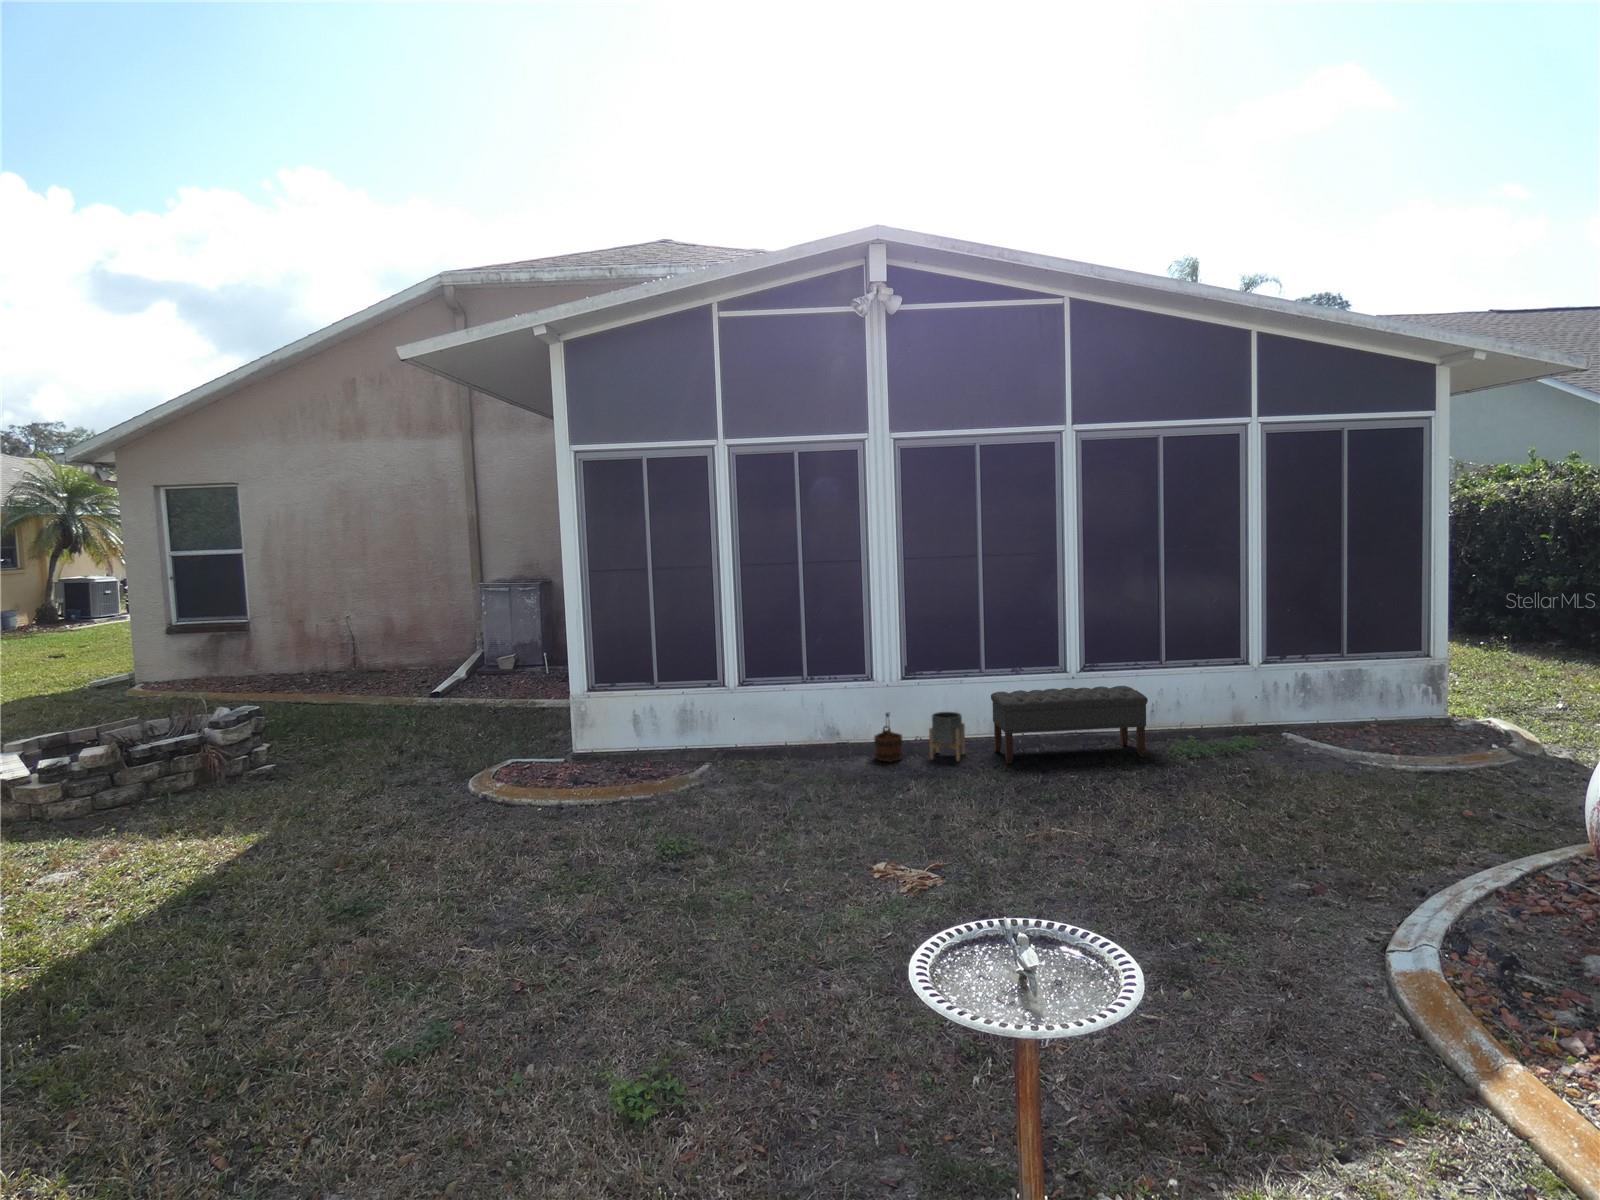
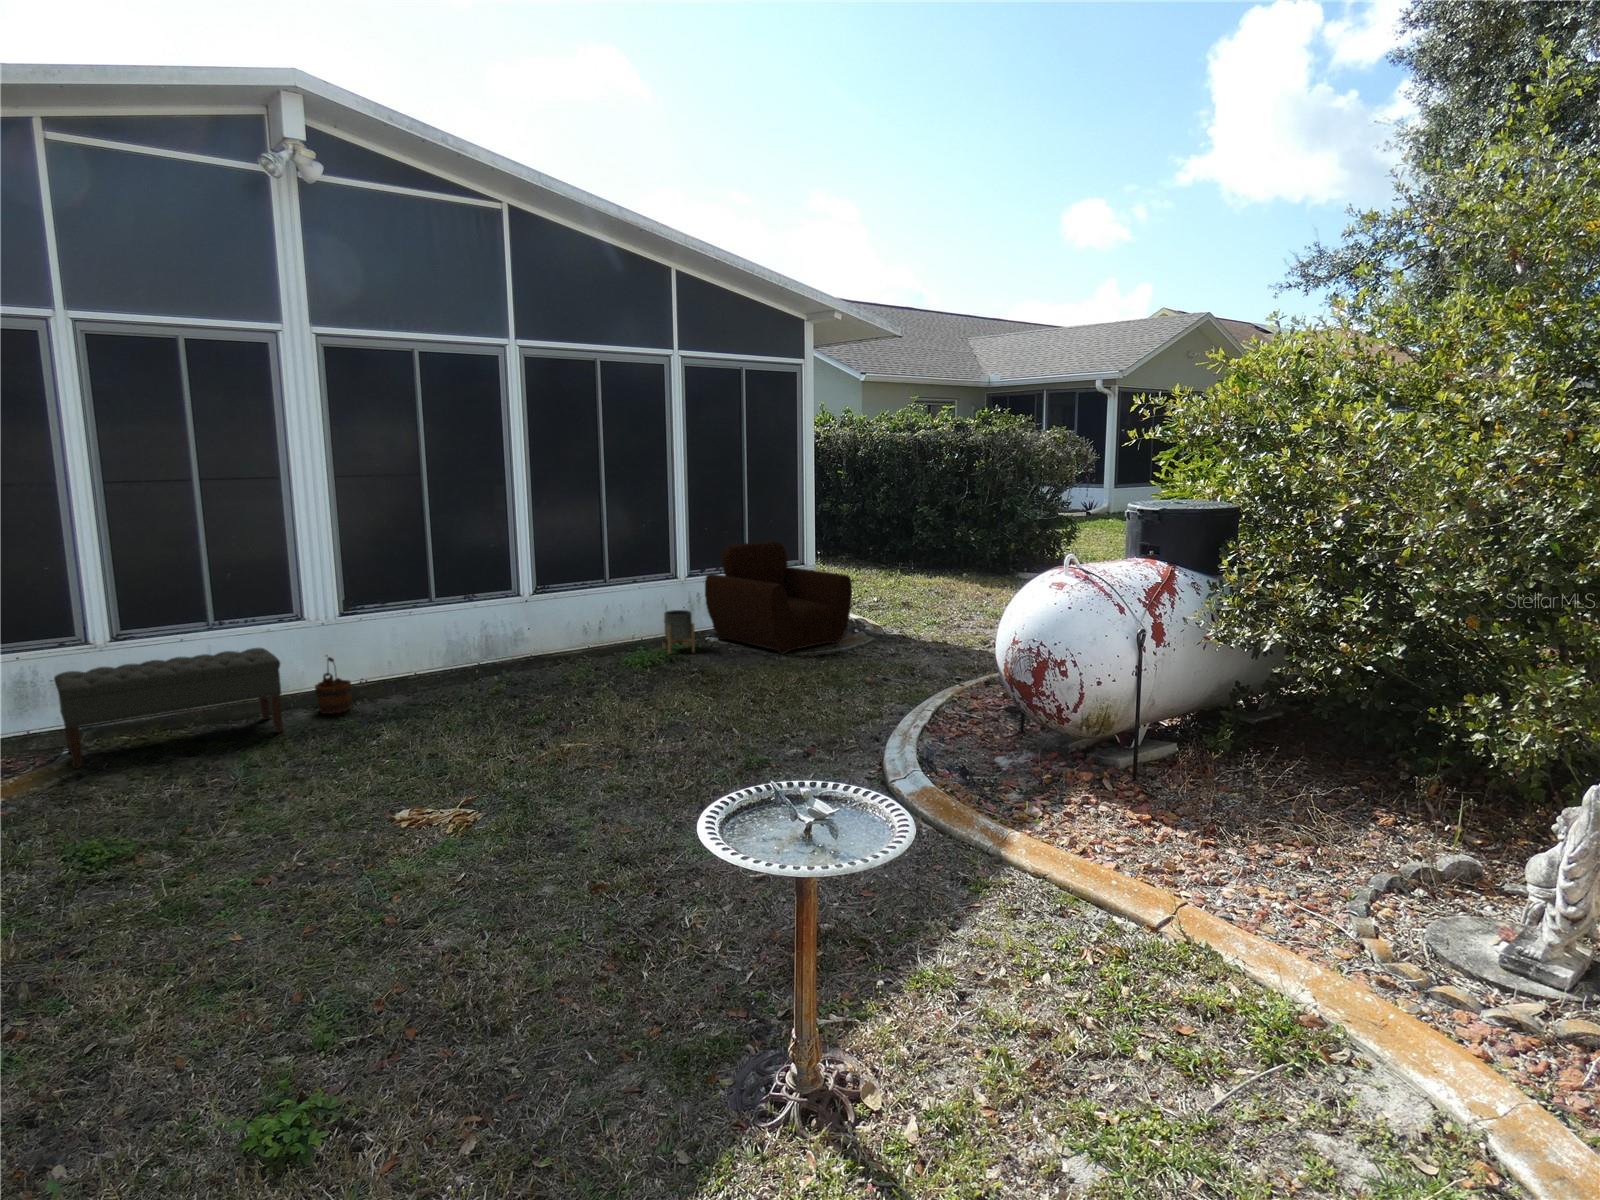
armchair: none [1280,628,1486,765] -> present [705,541,852,654]
bench: present [991,686,1148,764] -> present [54,648,283,769]
planter: present [929,712,965,761] -> present [663,610,695,654]

